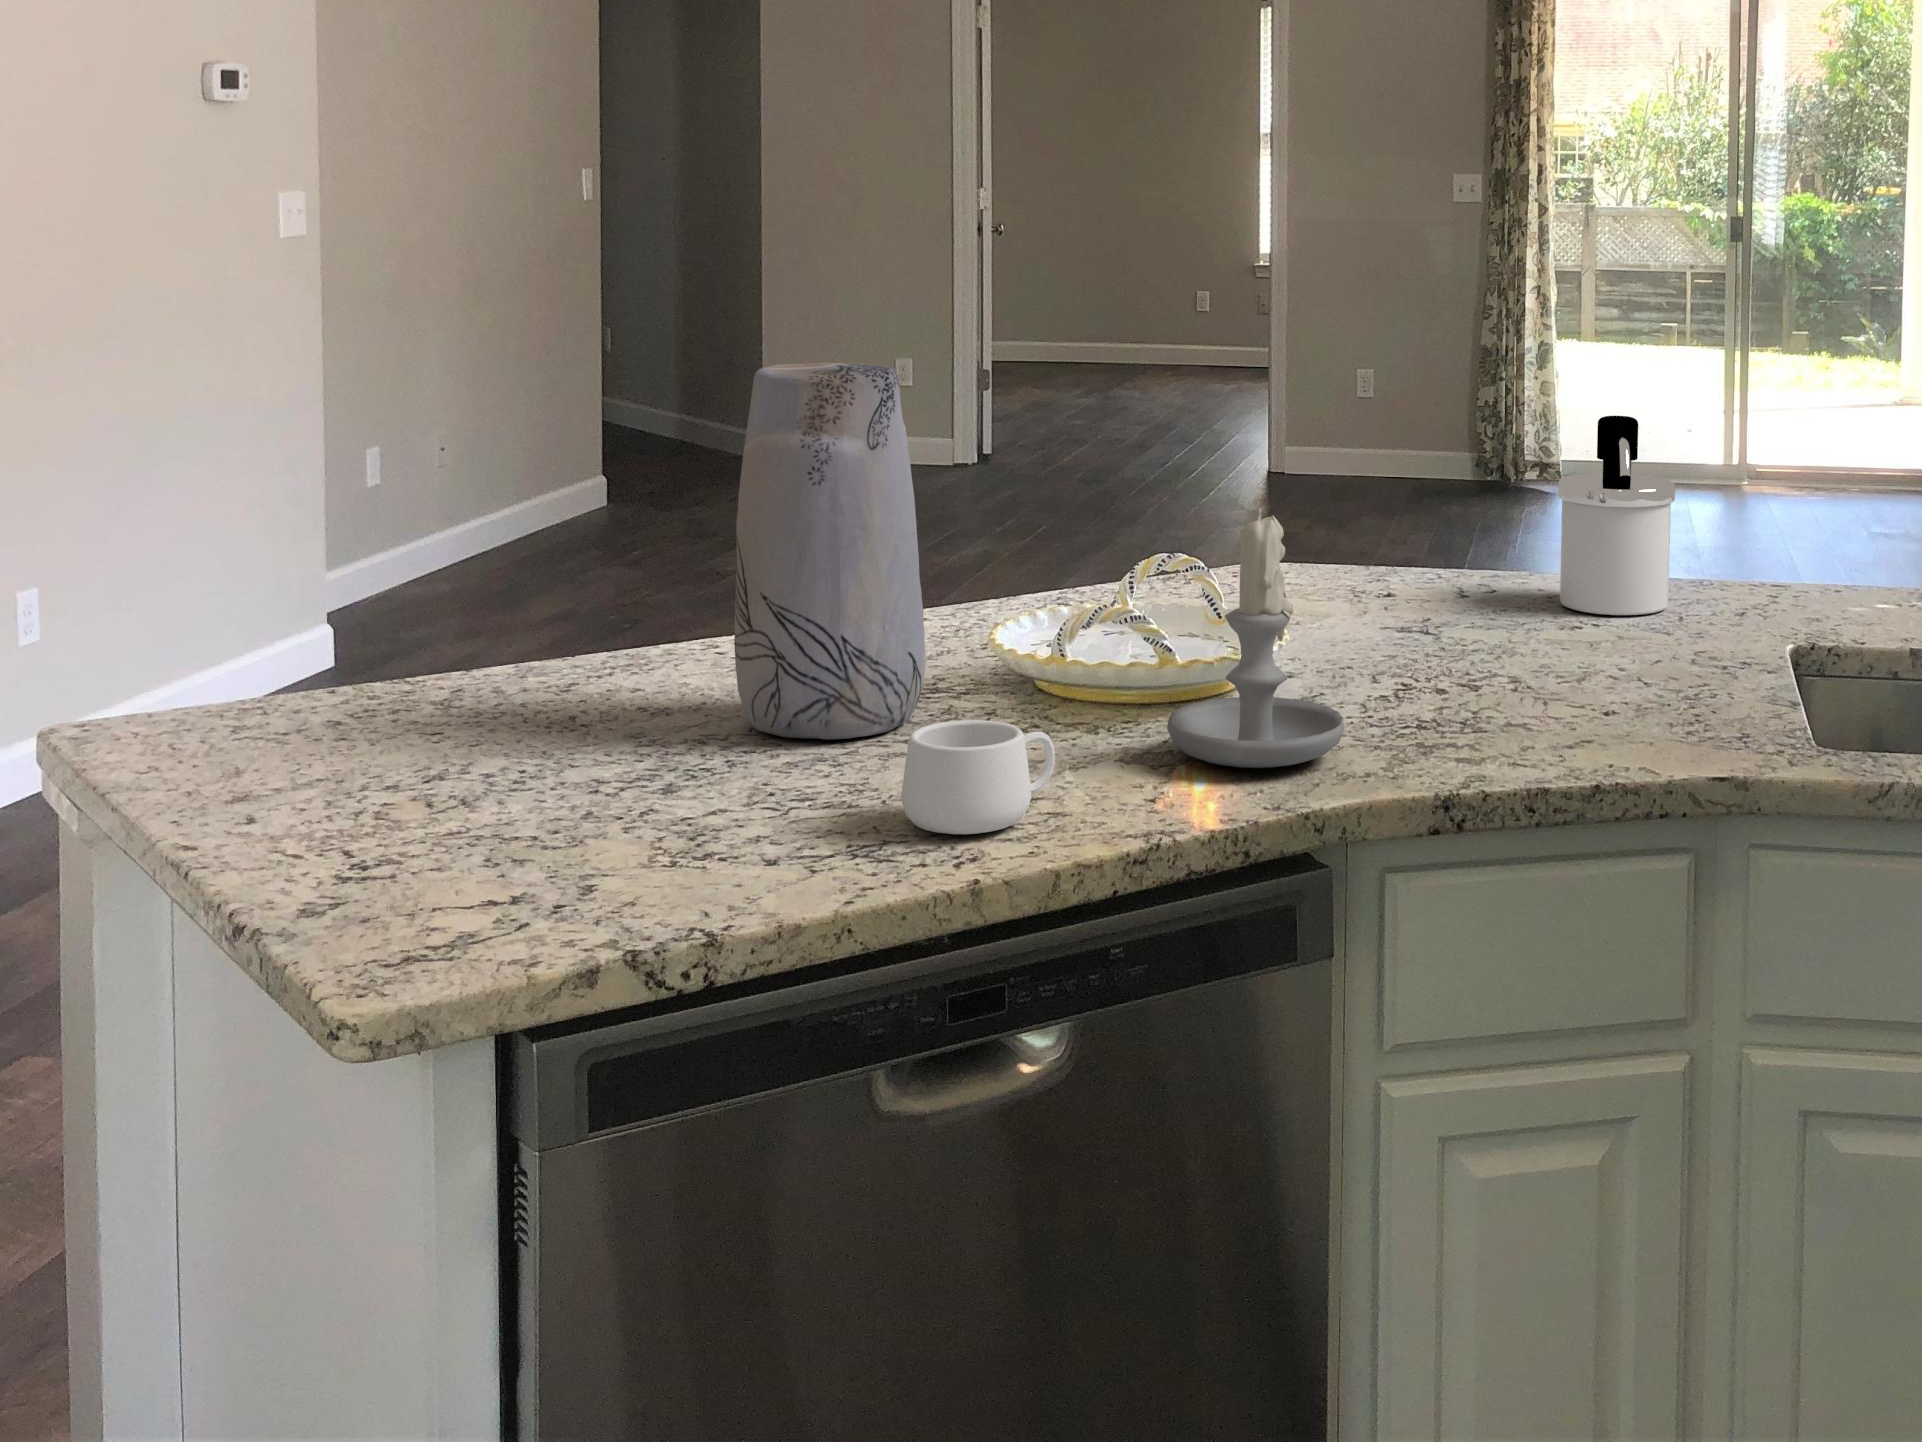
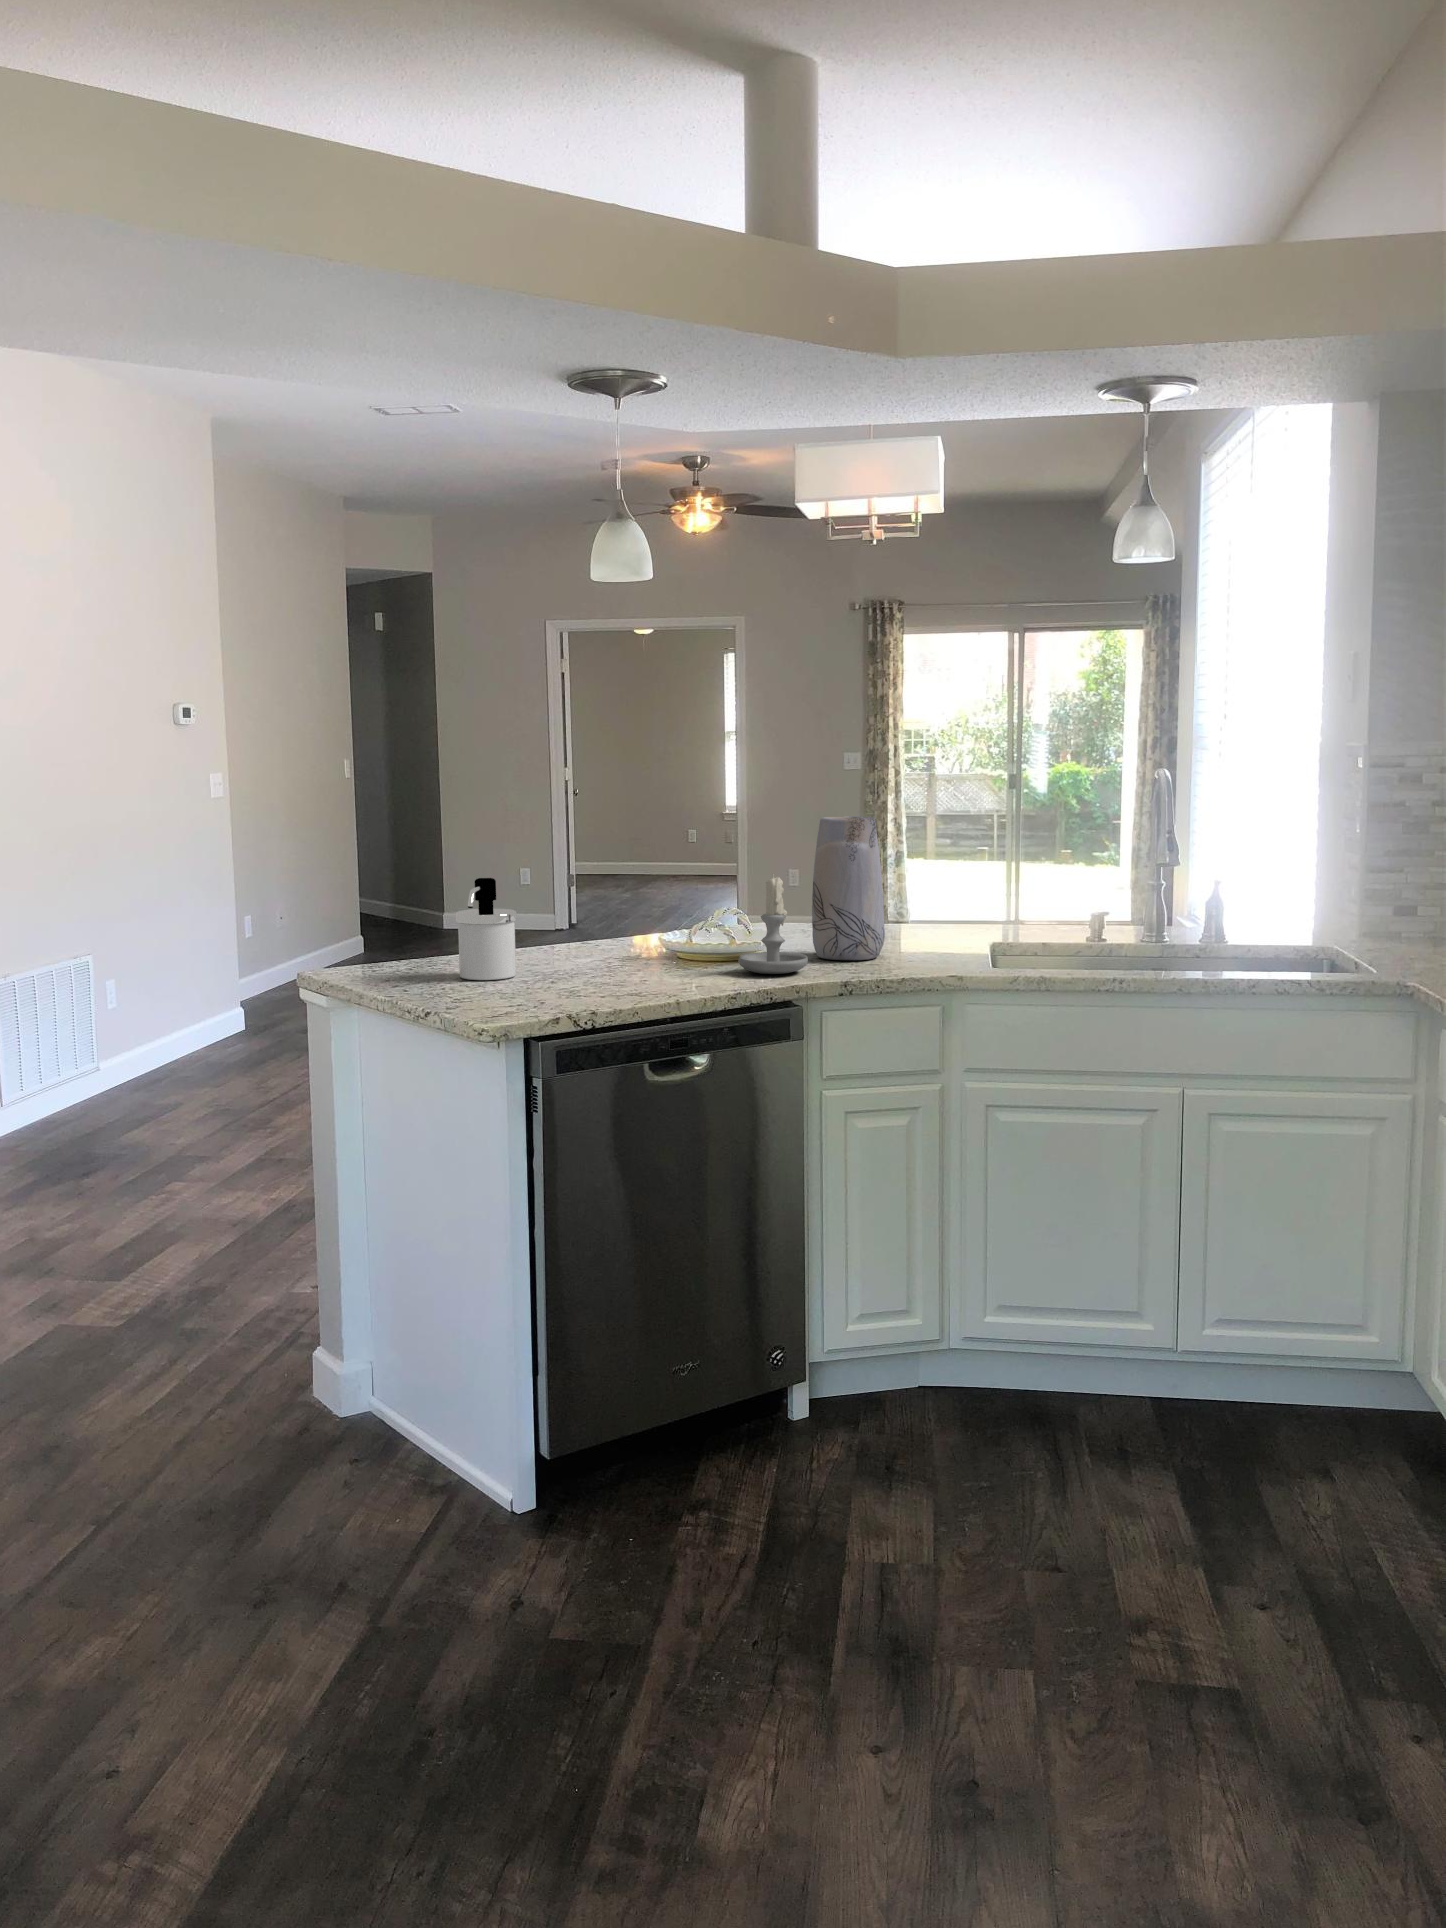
vase: present [734,363,926,740] -> present [812,816,885,960]
soap dispenser: present [1558,416,1675,615] -> present [456,878,517,980]
mug: present [901,720,1055,834] -> none [644,951,699,990]

